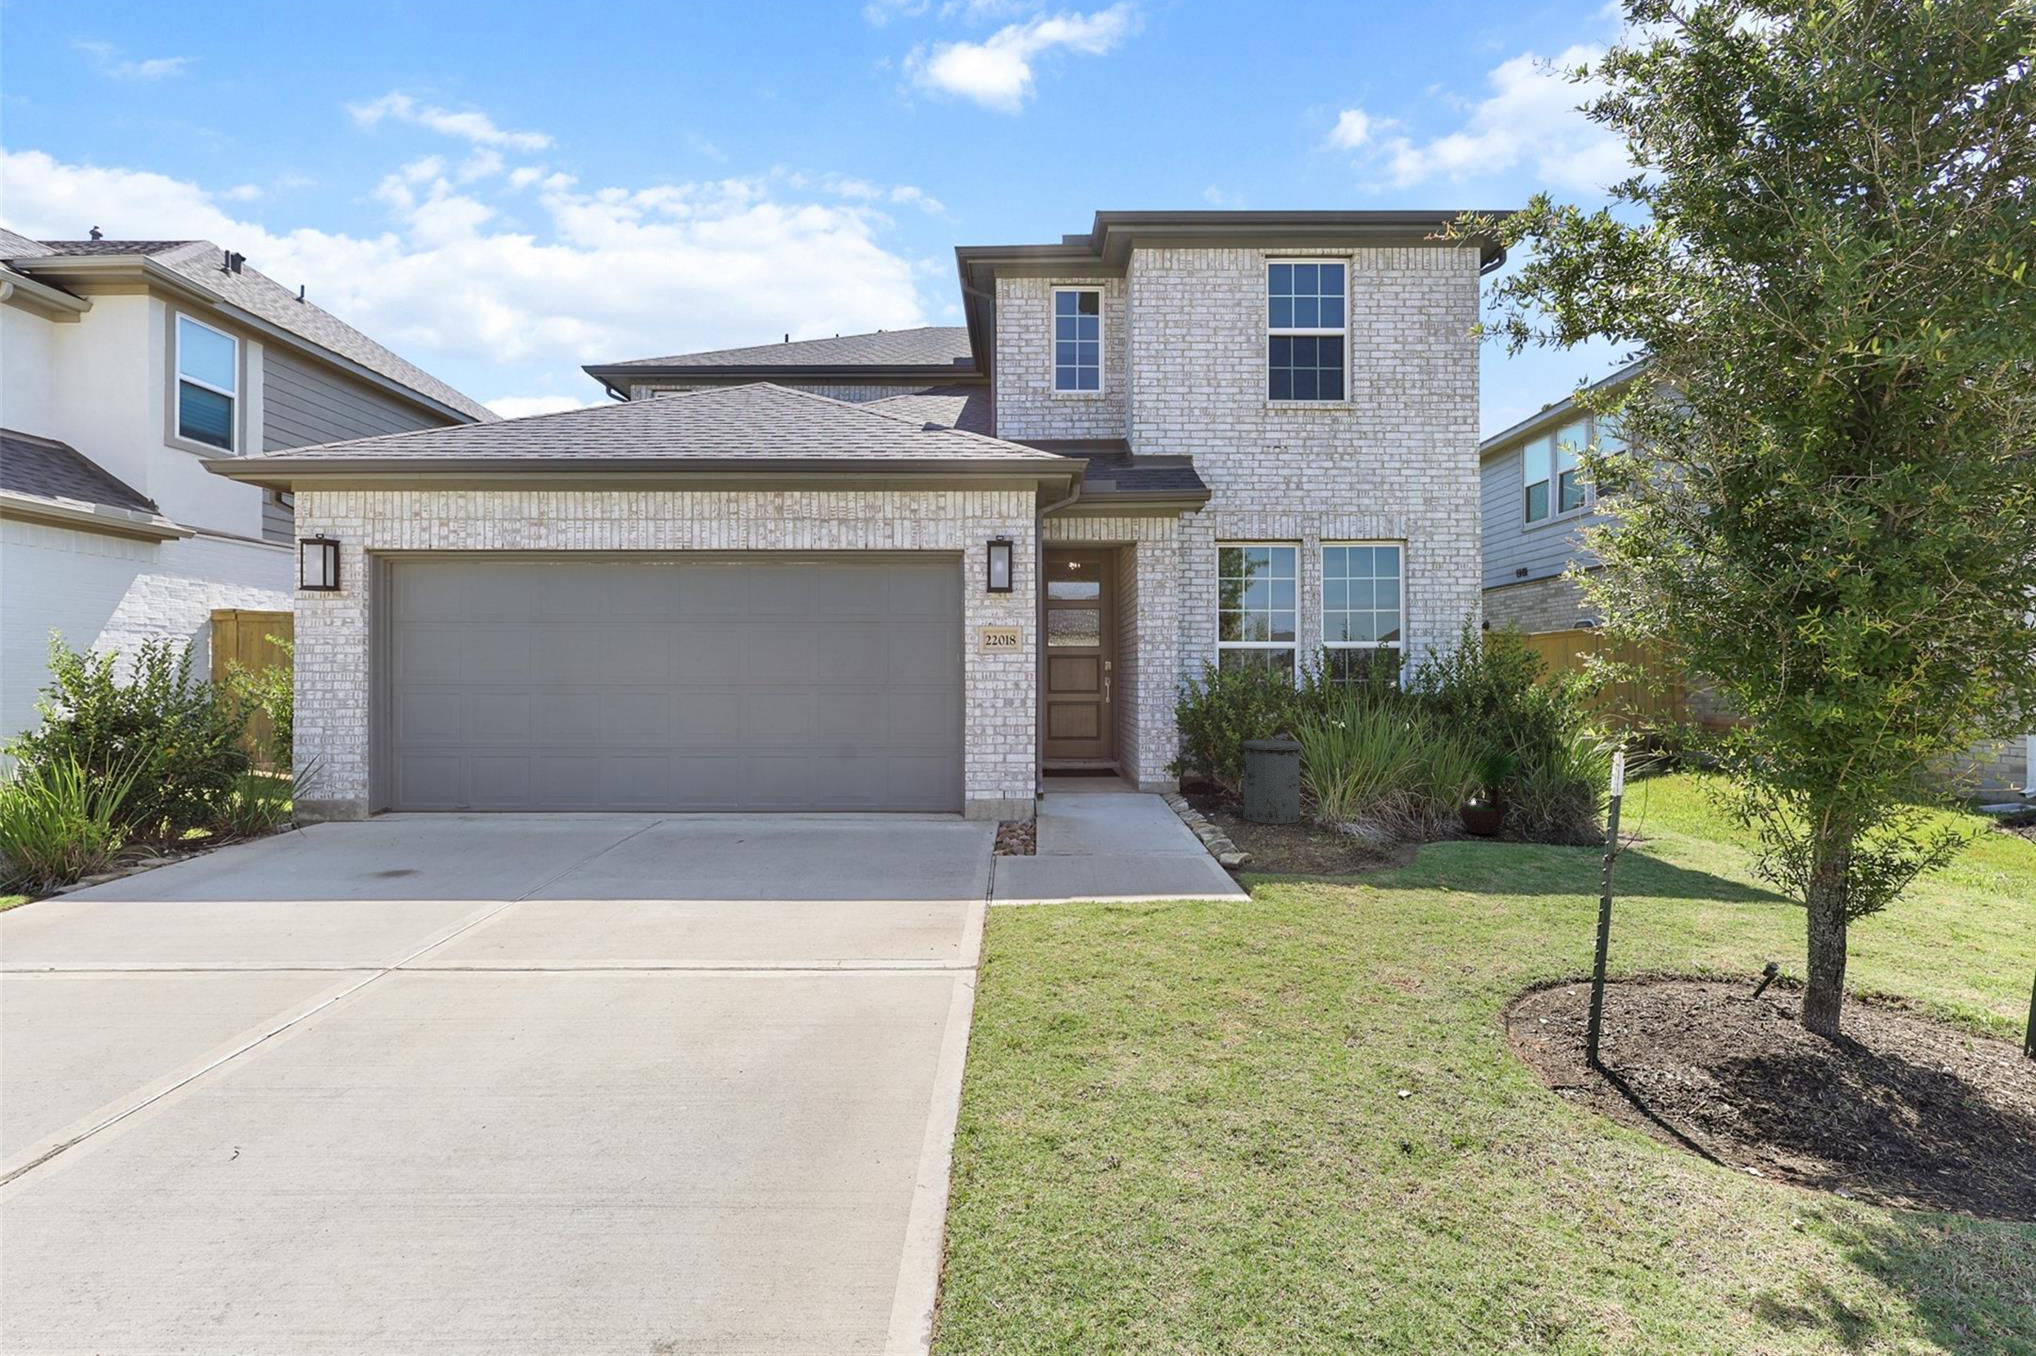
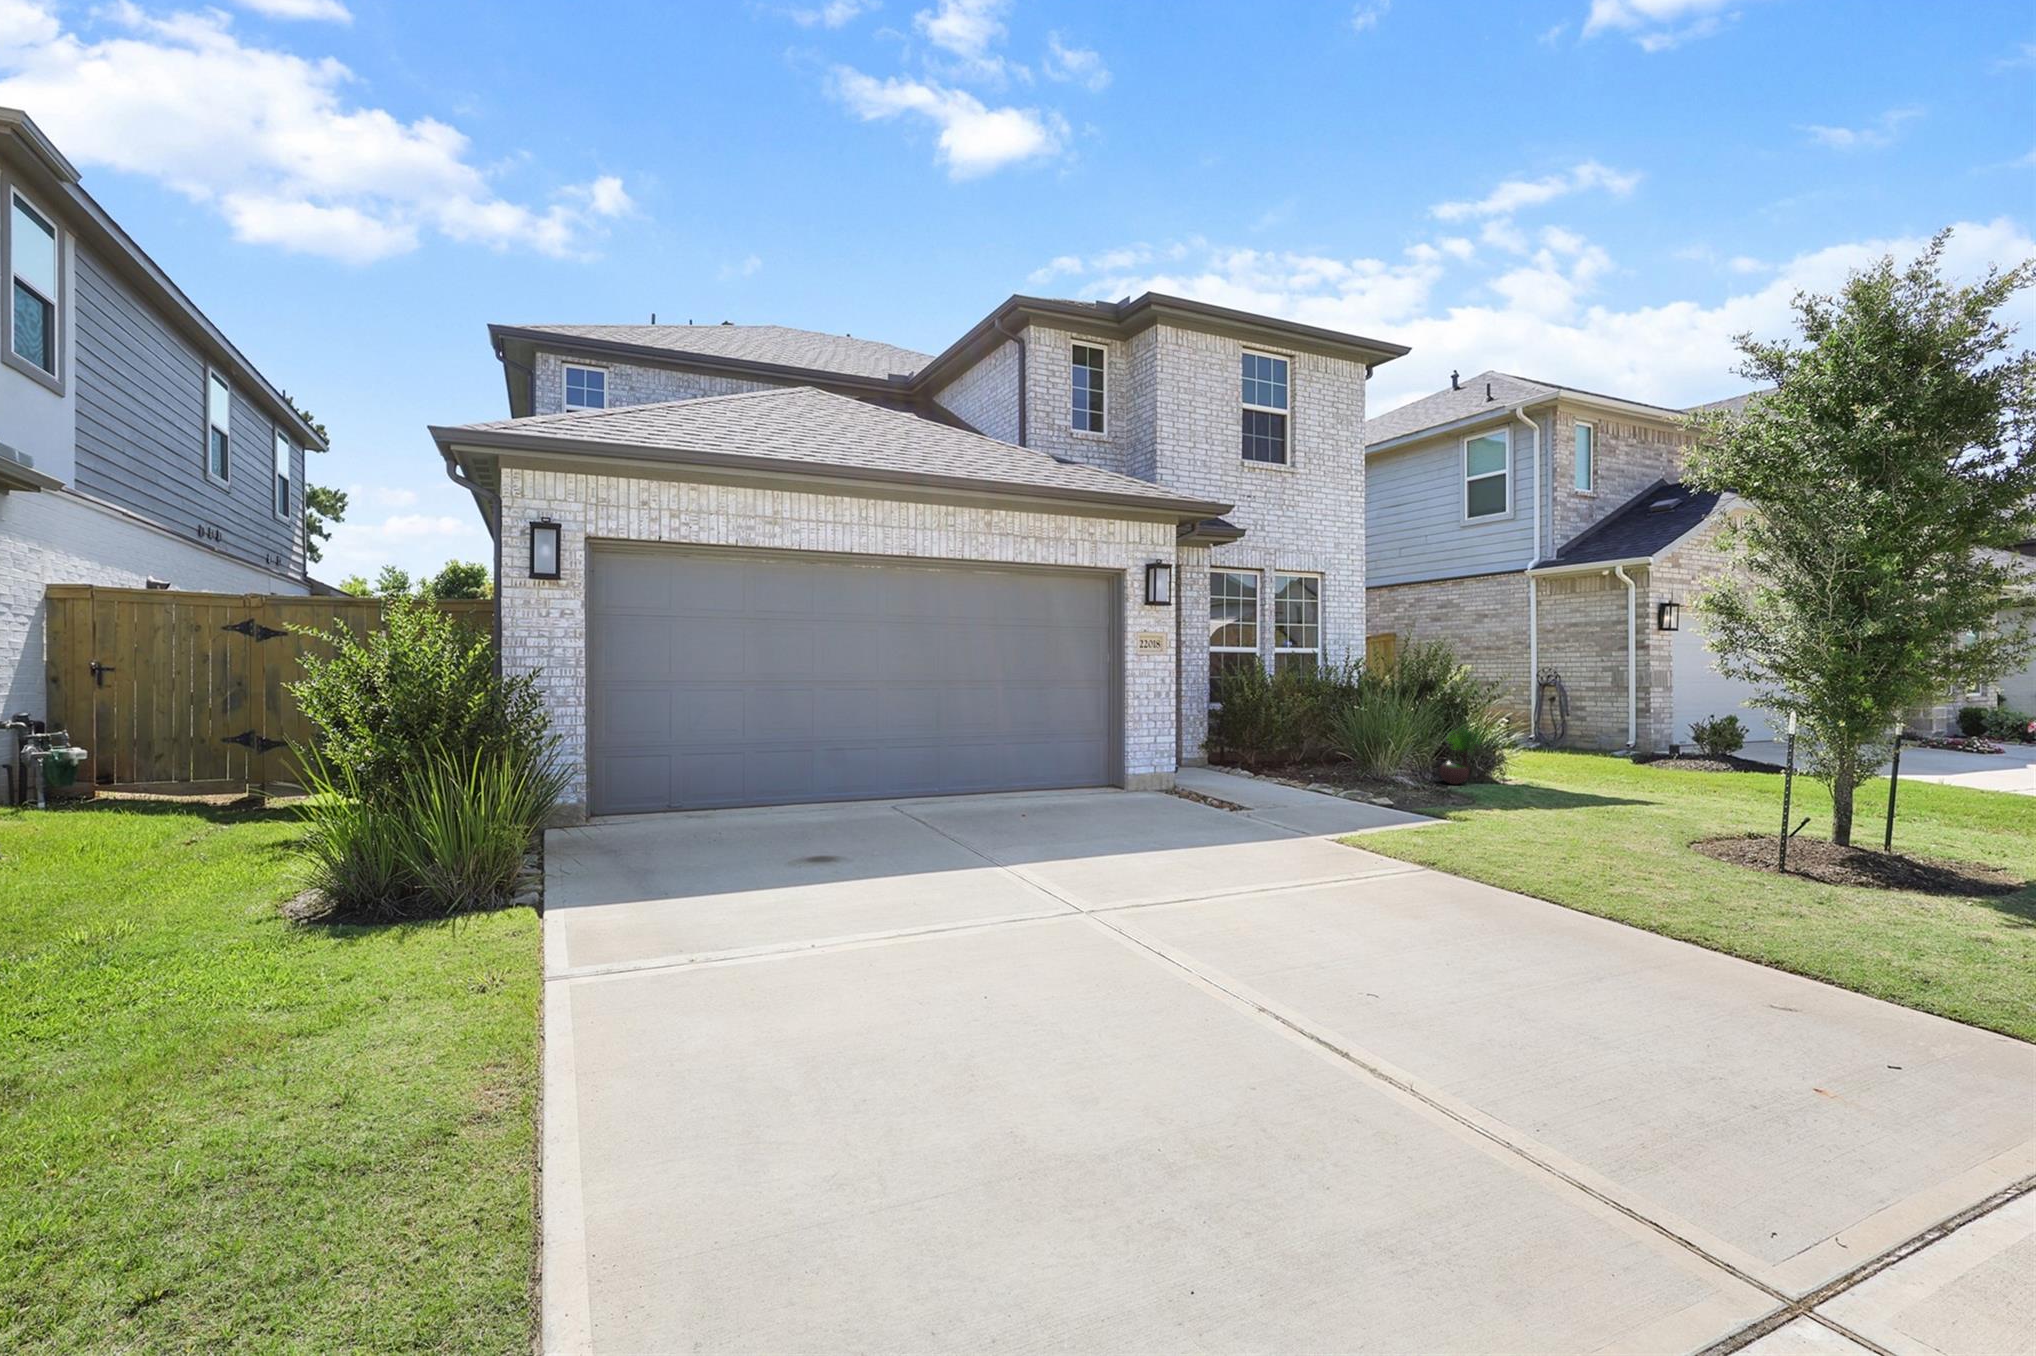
trash can: present [1240,739,1304,824] -> none [1295,723,1342,785]

